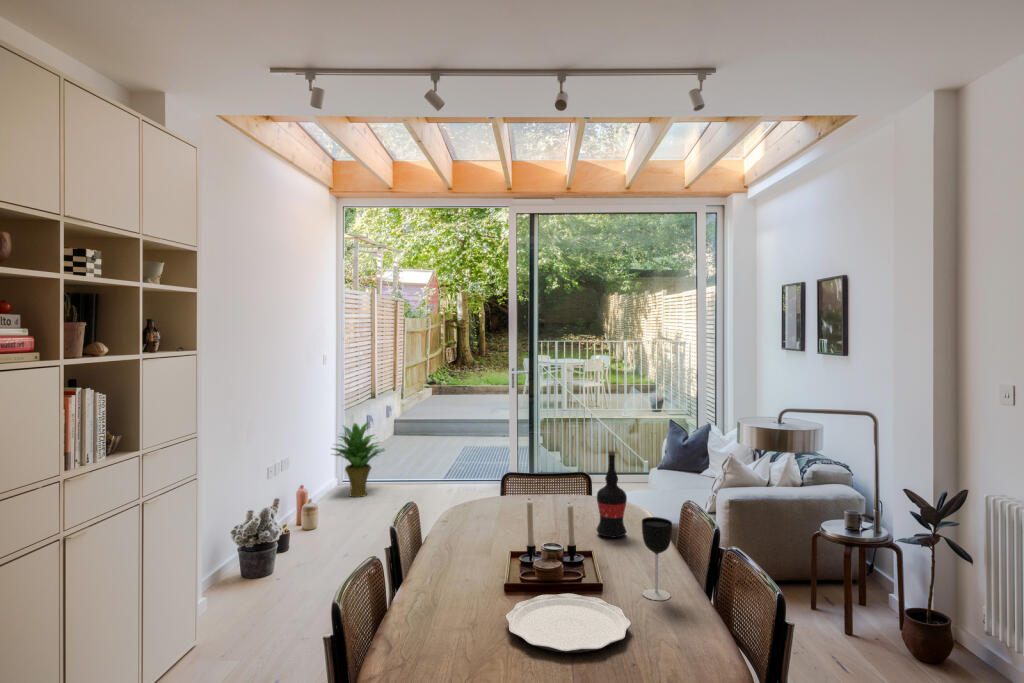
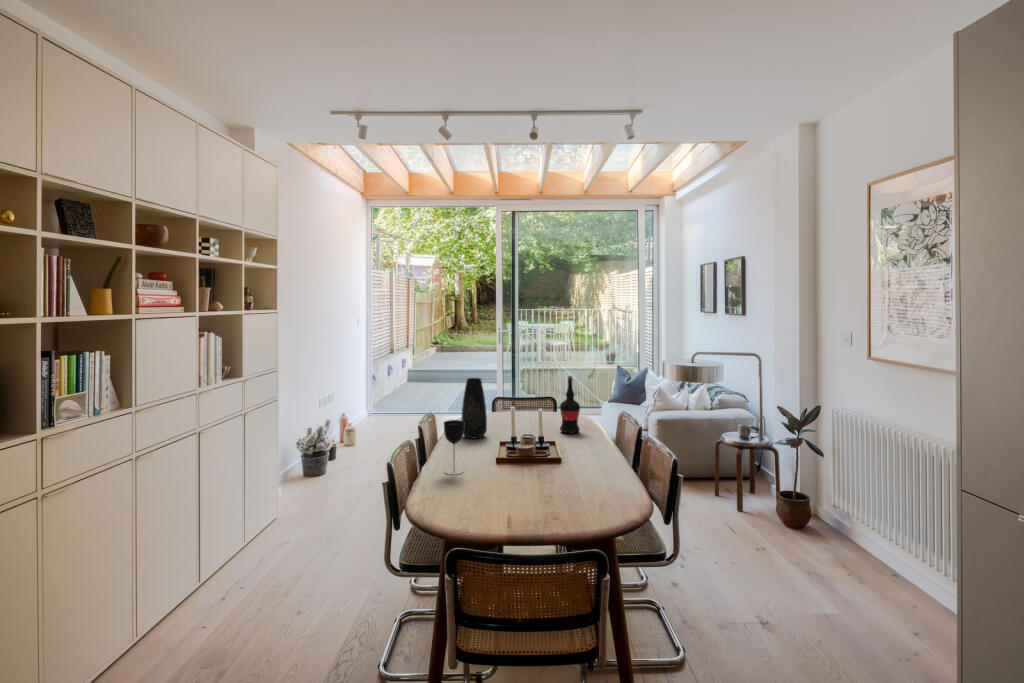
potted plant: present [332,422,384,497] -> none [362,371,405,428]
vase: none [450,454,487,547] -> present [461,378,487,439]
wine glass: present [642,517,672,600] -> present [444,420,464,475]
plate: present [506,593,631,653] -> none [501,457,577,484]

